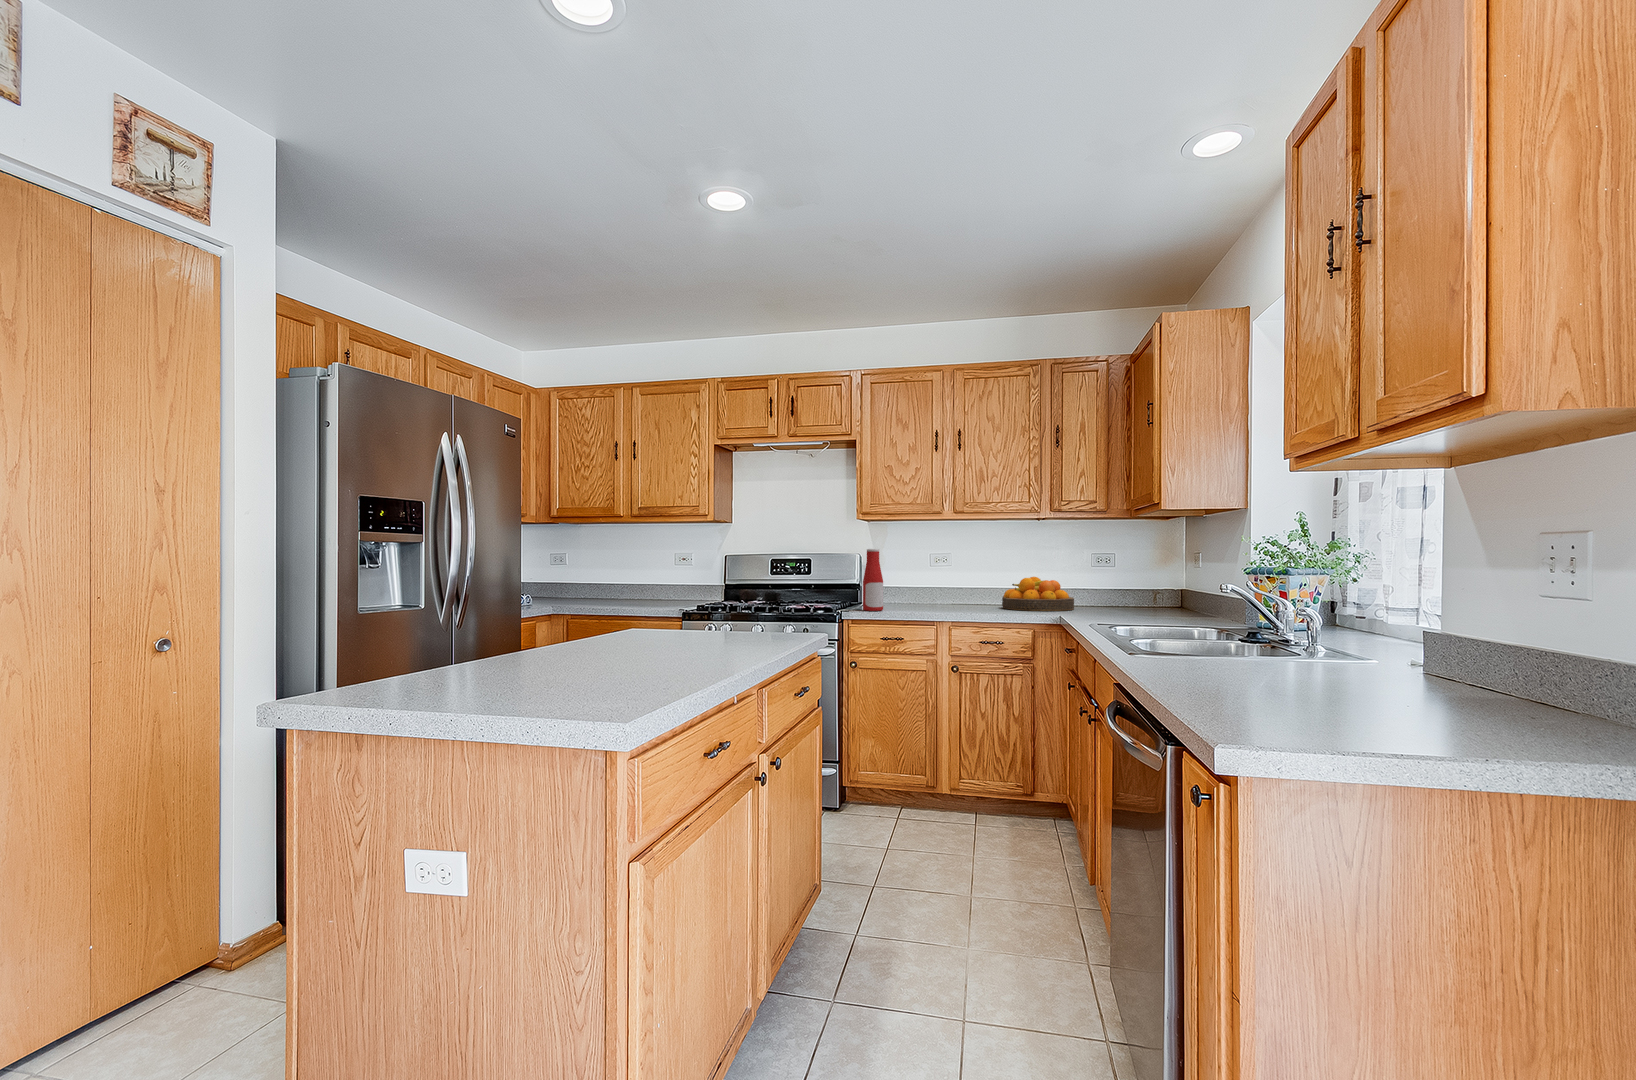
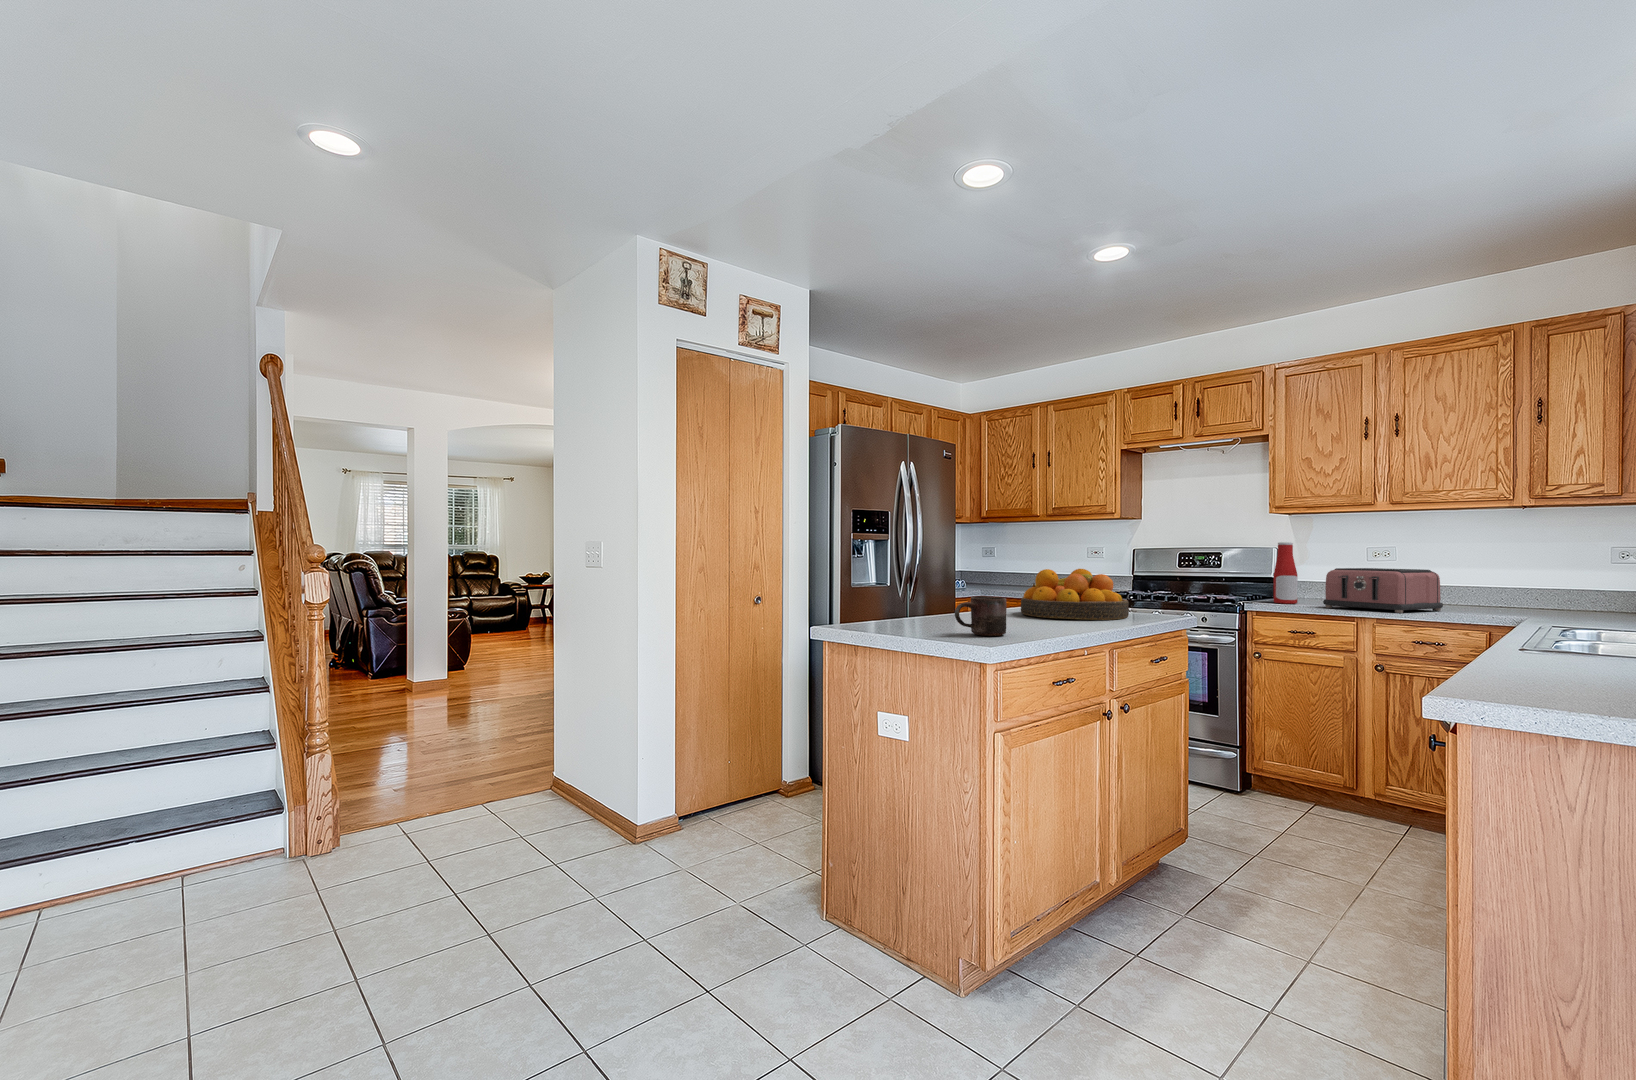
toaster: none [908,574,996,617] -> present [1323,568,1443,613]
fruit bowl: present [1002,577,1074,611] -> present [1021,569,1129,620]
mug: none [552,638,631,700] -> present [955,596,1007,636]

